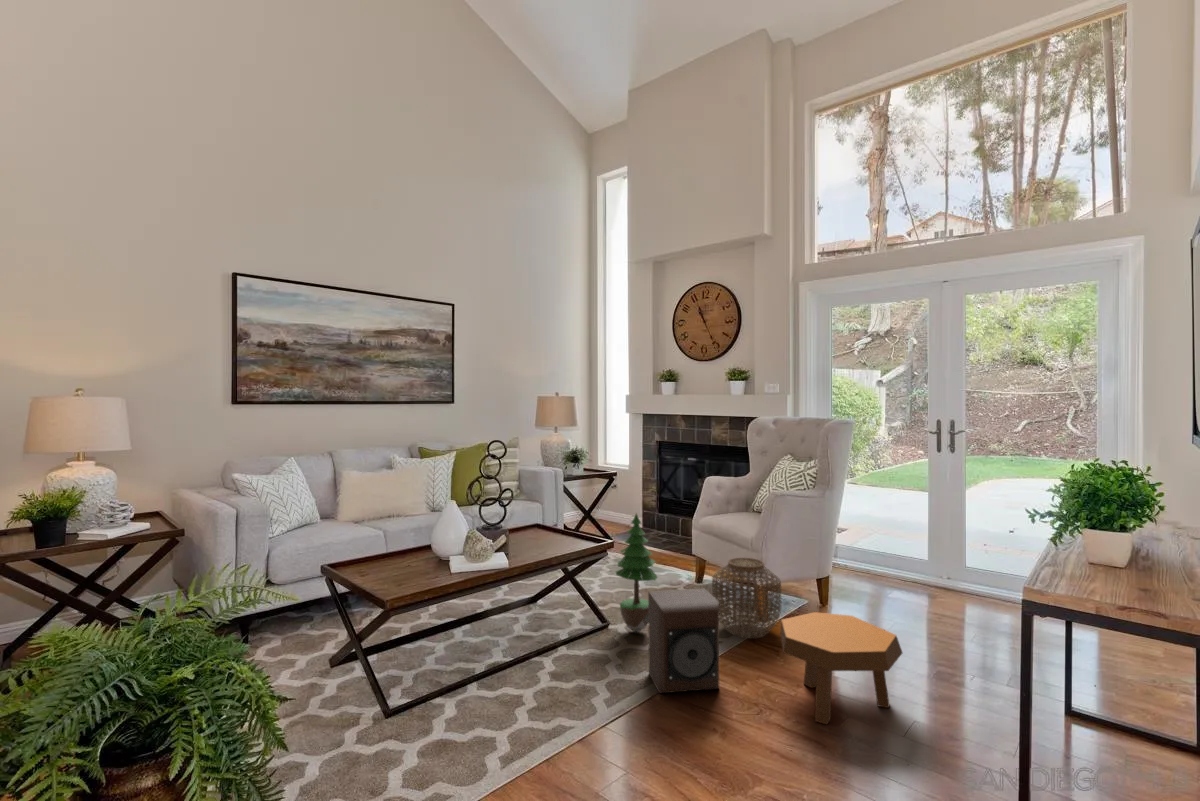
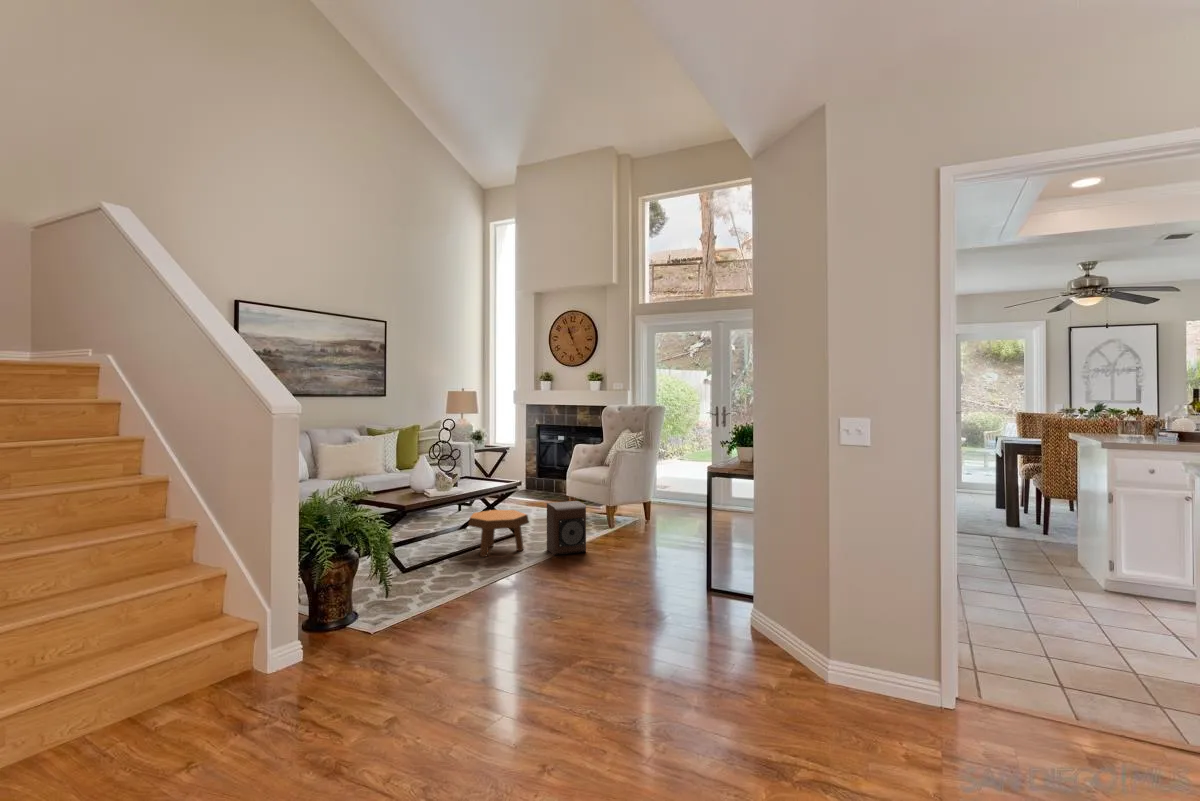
potted tree: present [616,514,657,632] -> none [522,463,549,536]
woven basket: present [712,558,781,638] -> none [581,489,620,534]
footstool: present [781,612,902,724] -> present [468,510,529,557]

